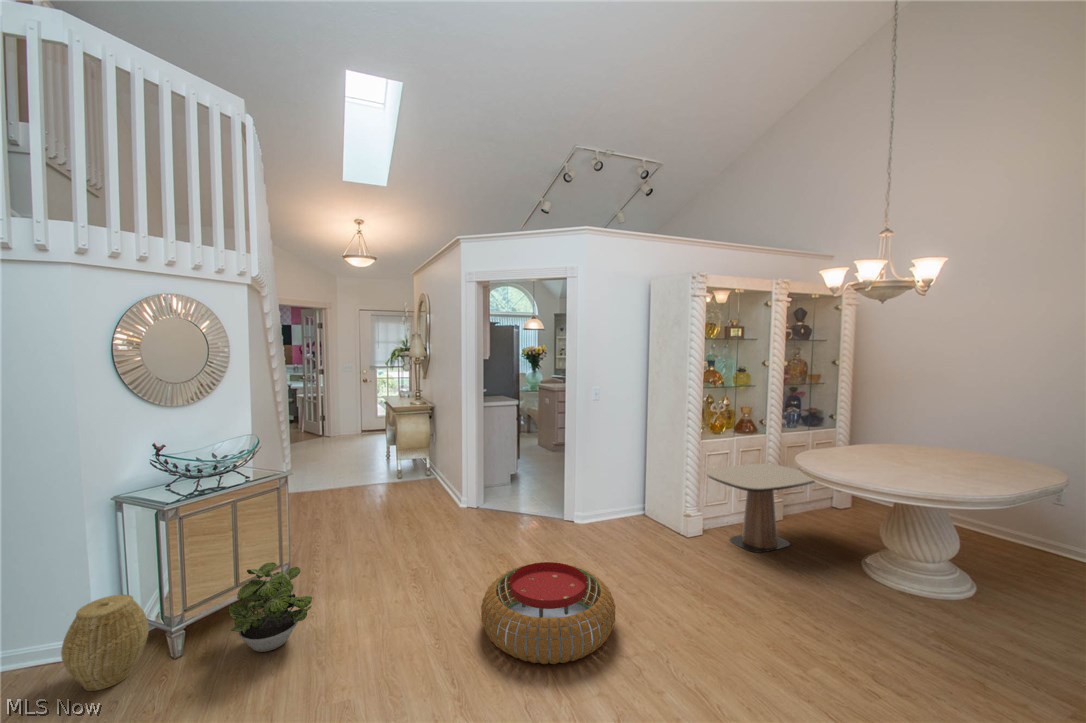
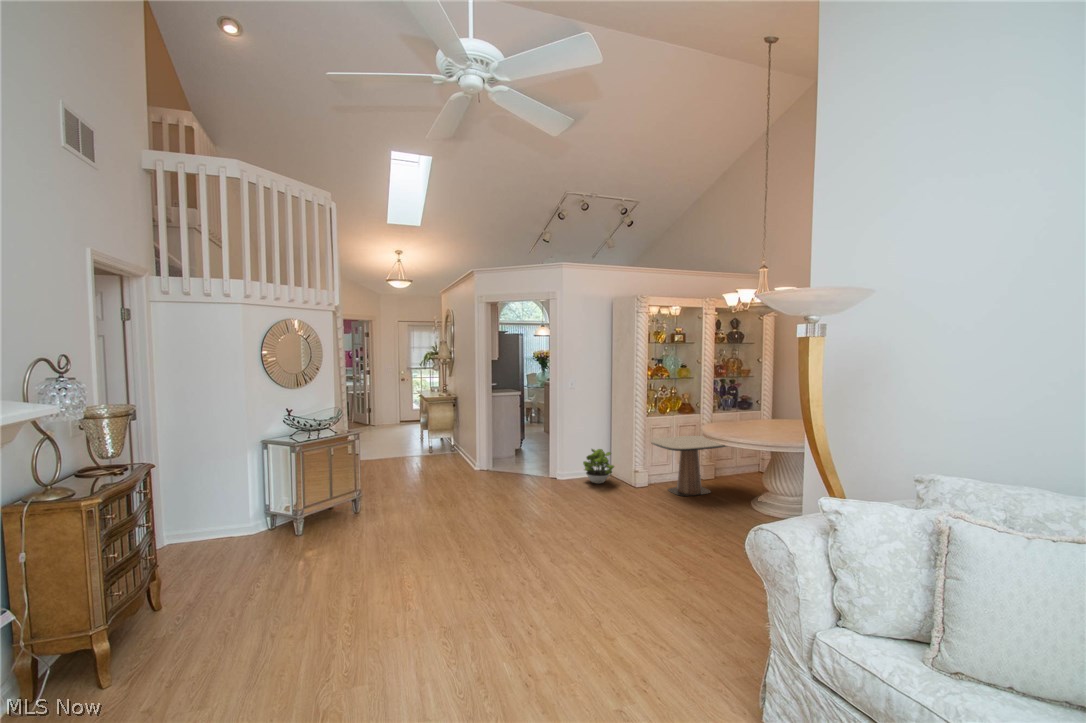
potted plant: present [228,562,312,652] -> present [583,449,614,483]
pouf: present [481,562,615,664] -> none [481,490,567,542]
woven basket: present [61,595,149,691] -> none [242,496,285,547]

